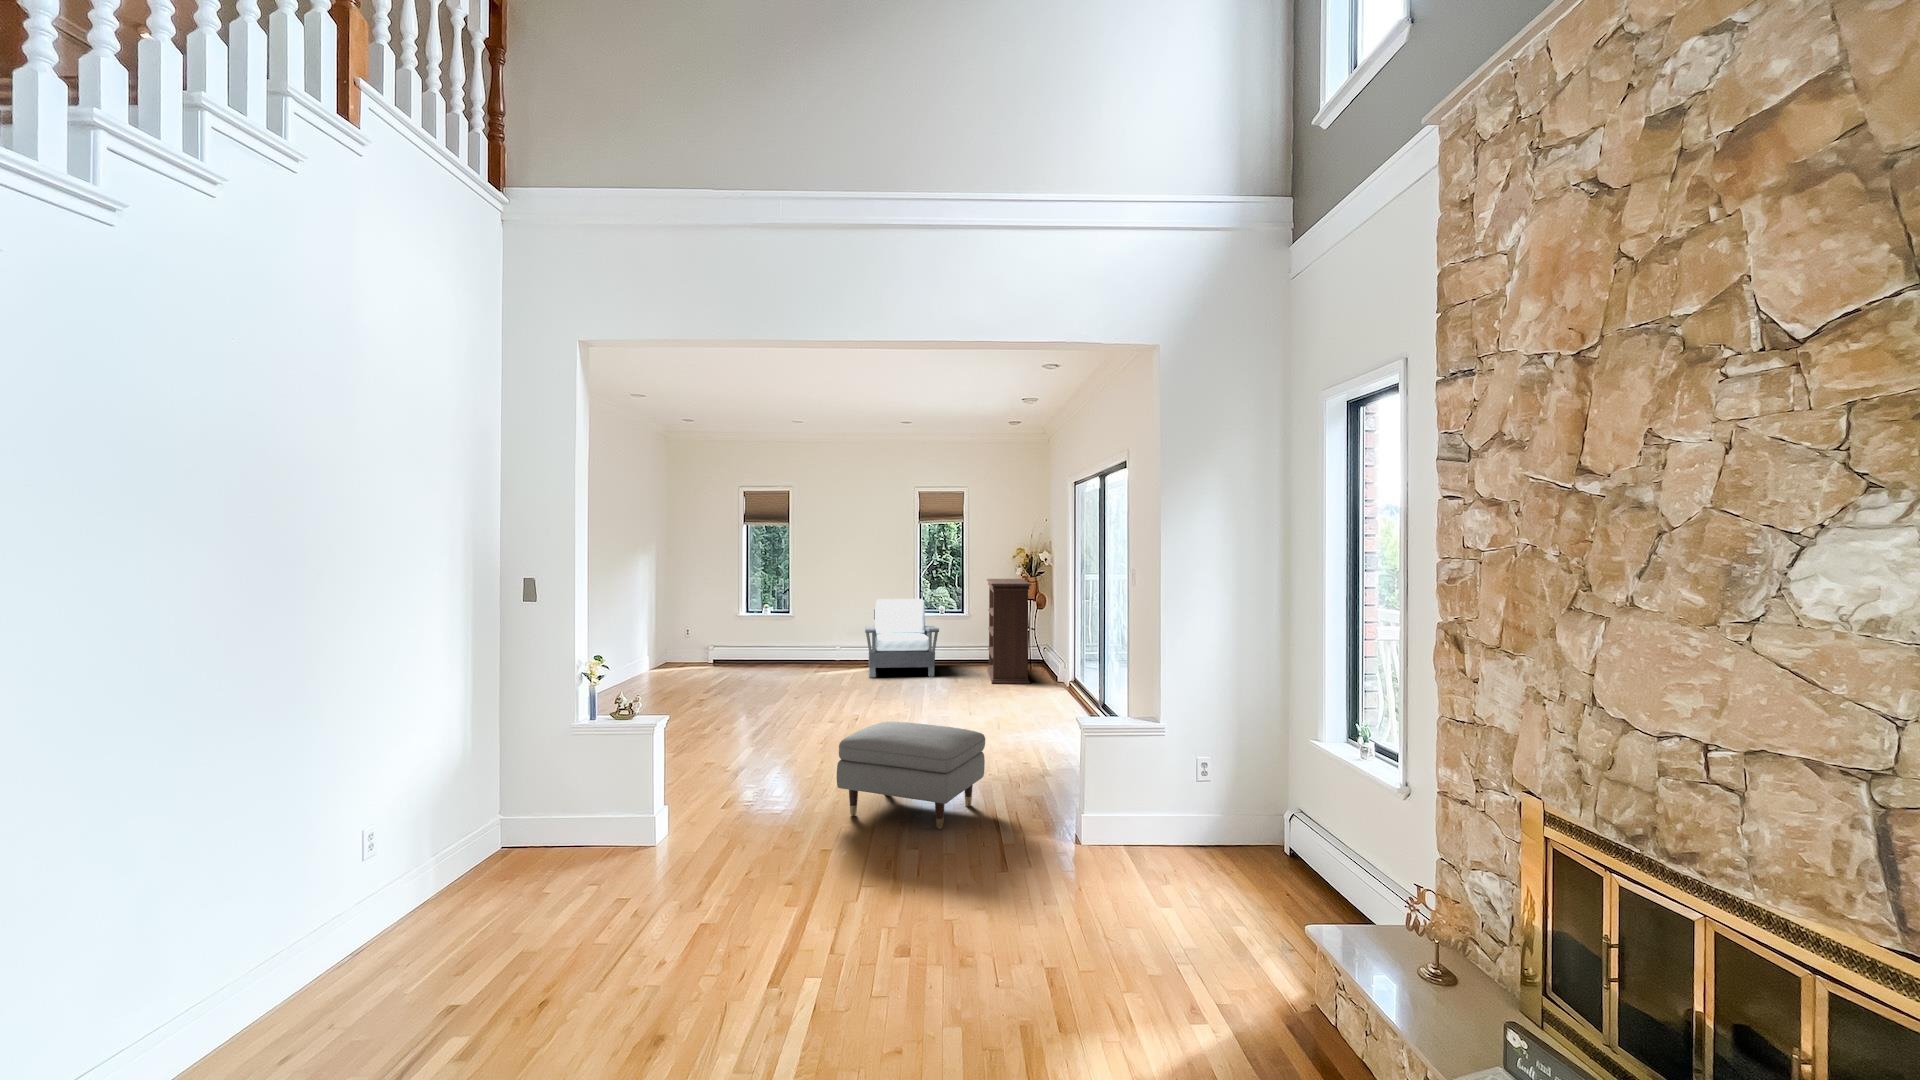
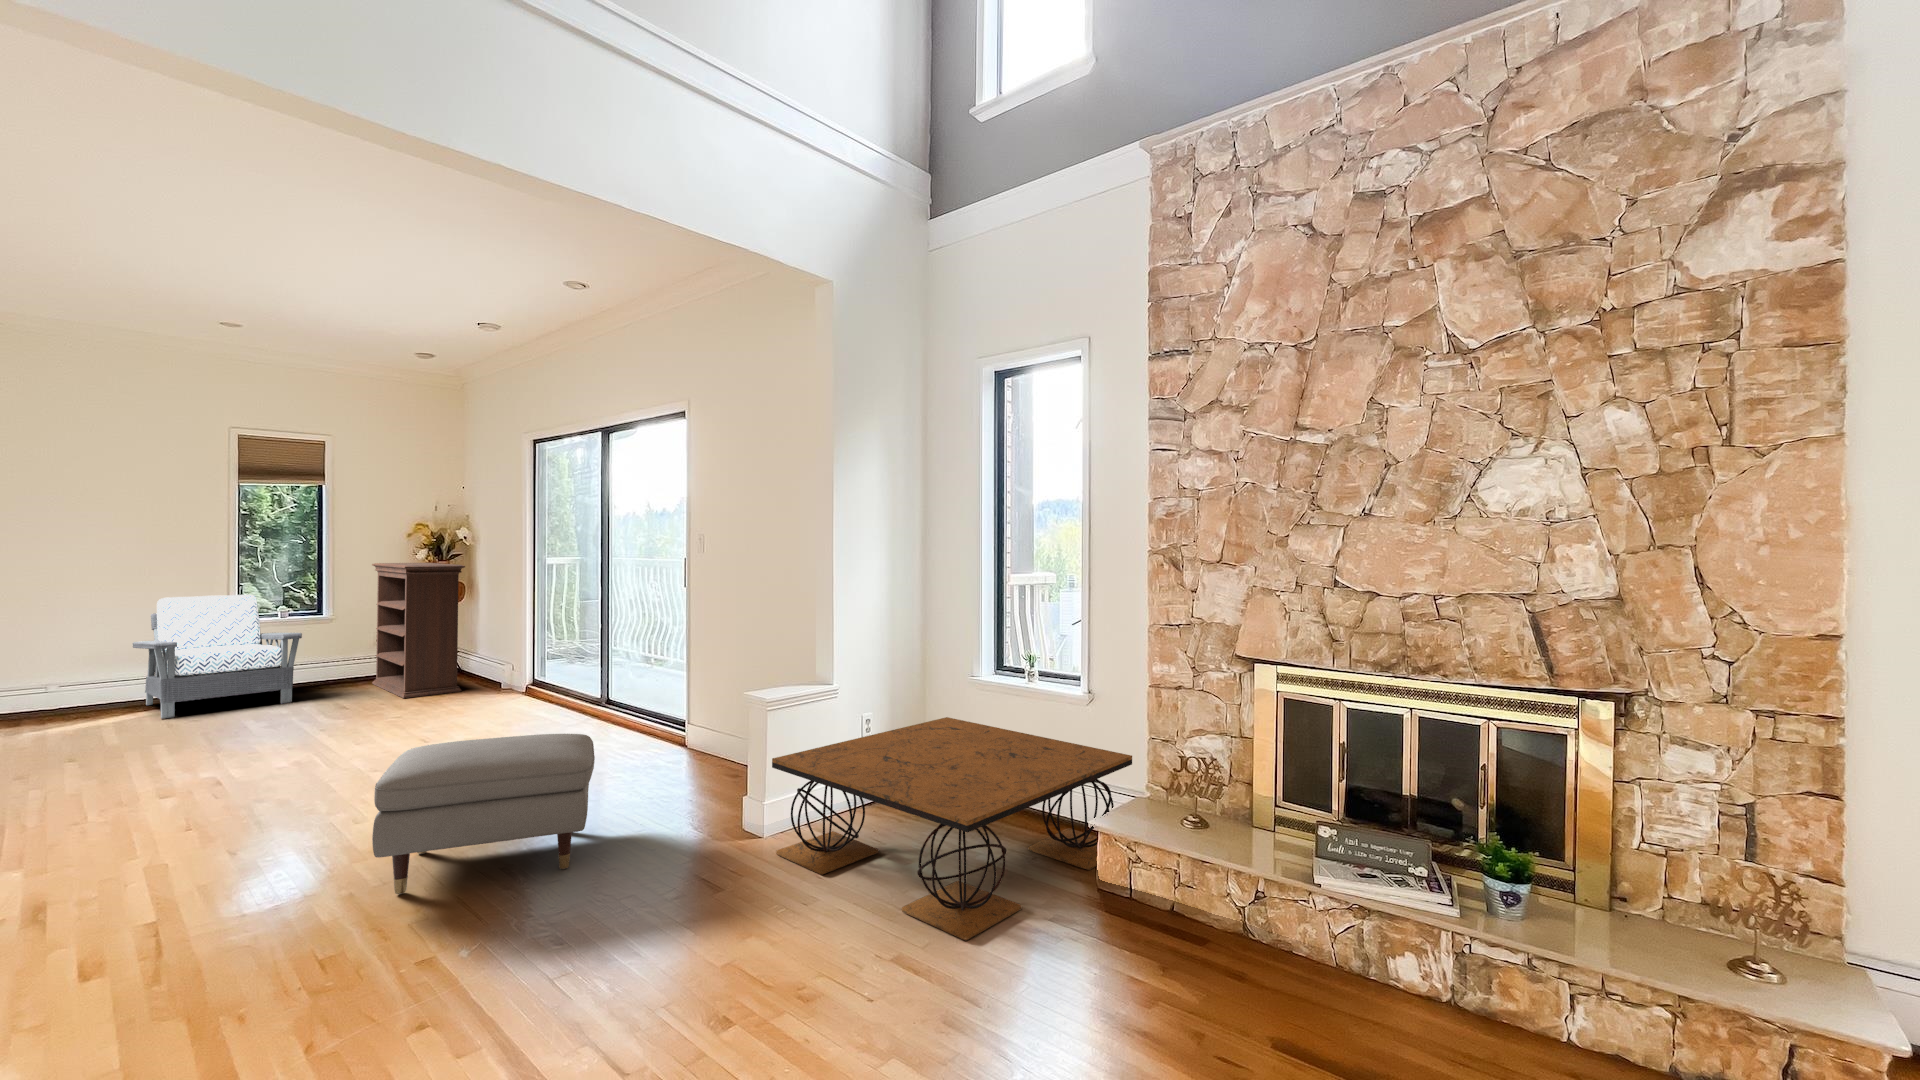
coffee table: none [1068,782,1419,987] -> present [772,717,1132,941]

